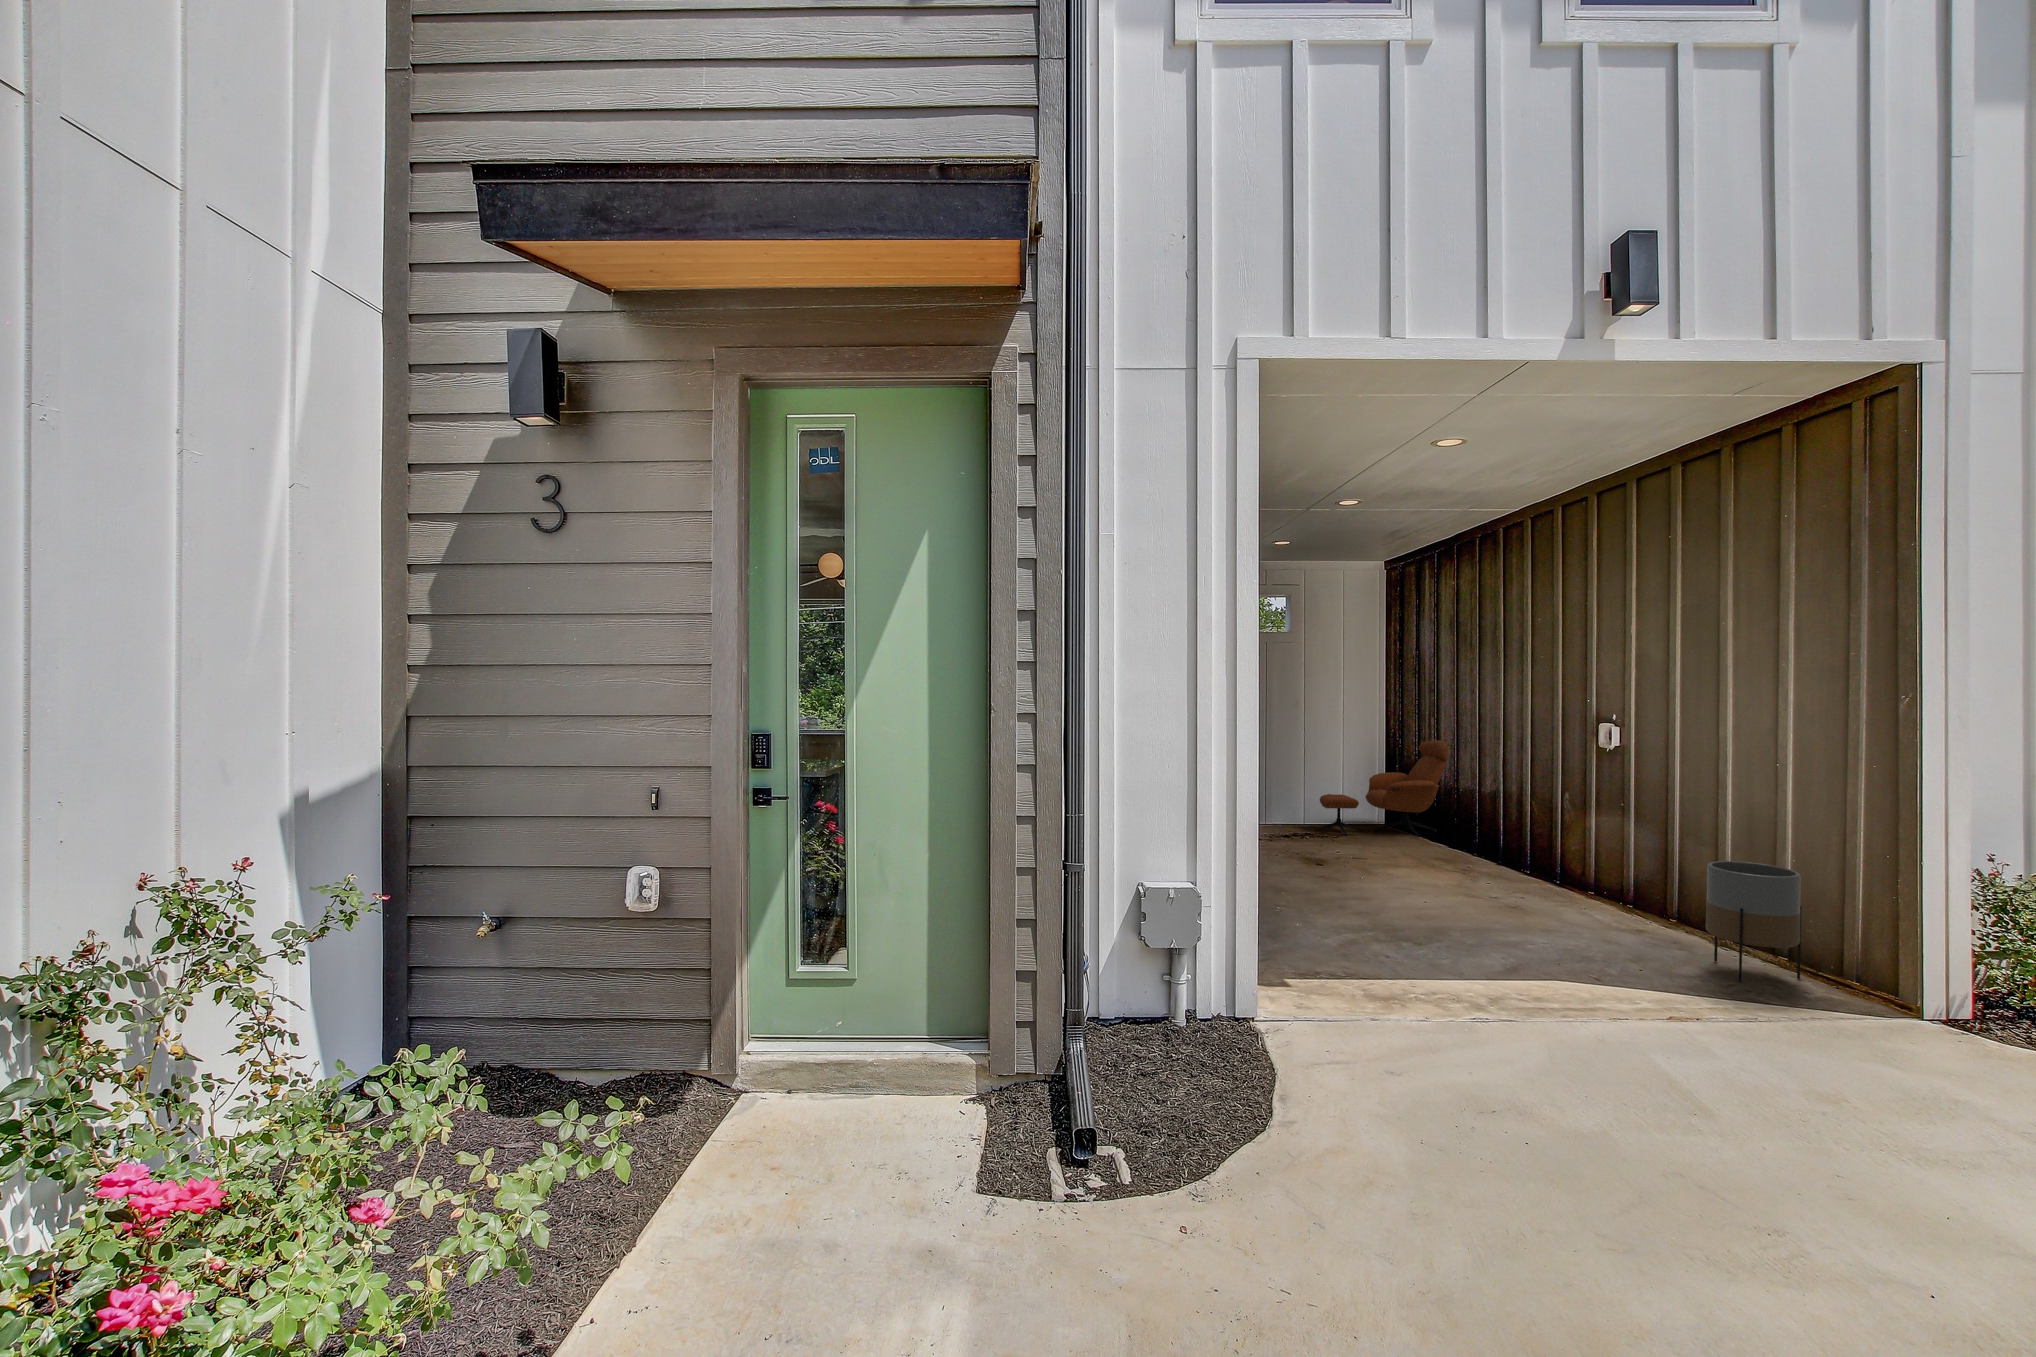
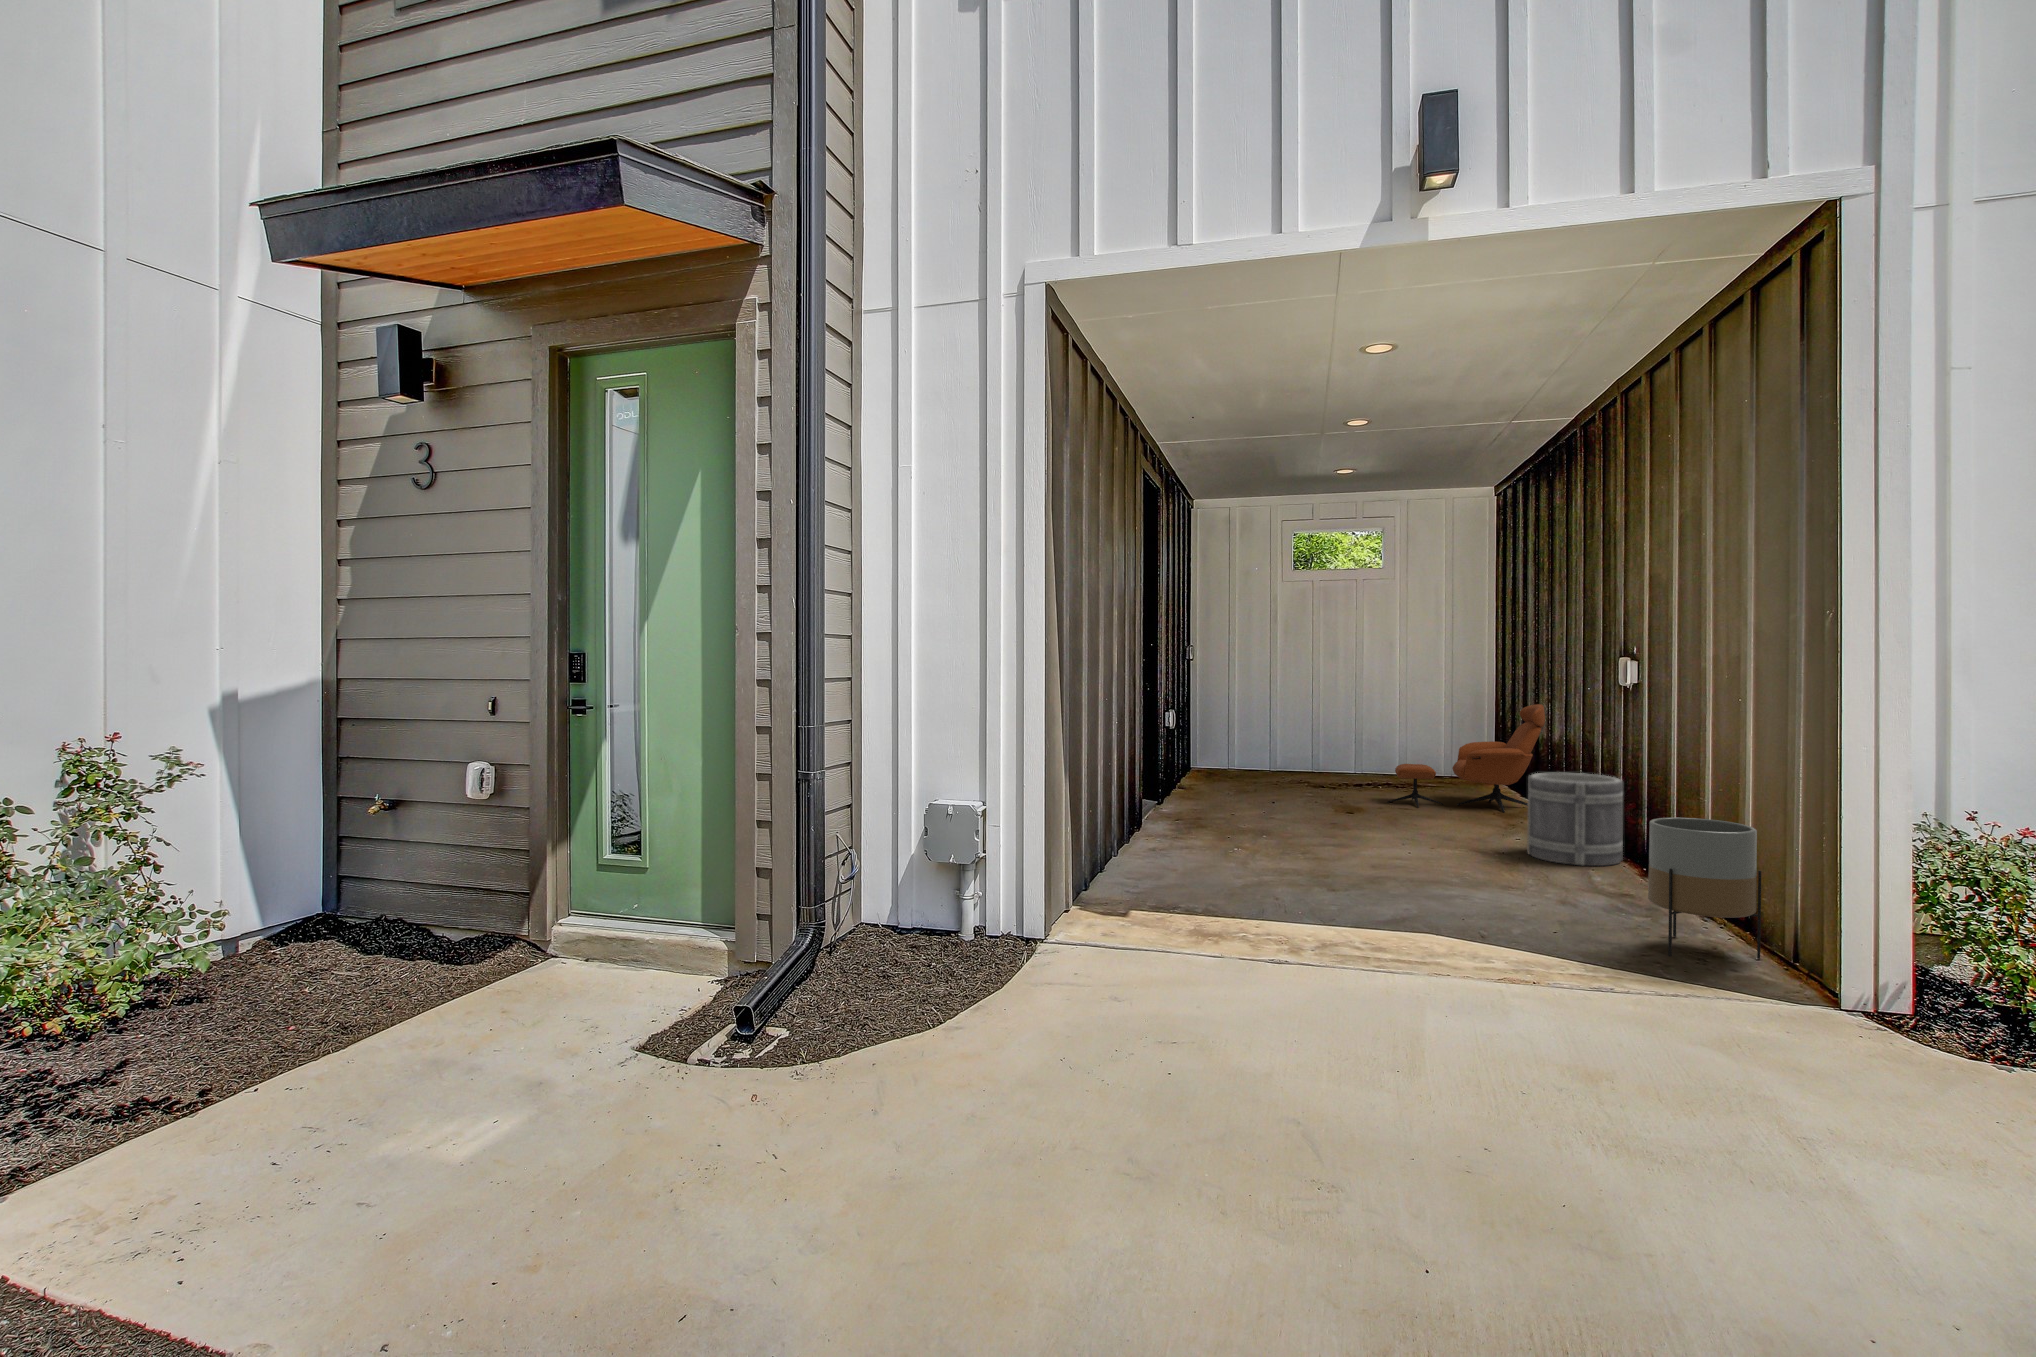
bucket: none [1495,809,1577,892] -> present [1527,772,1623,866]

